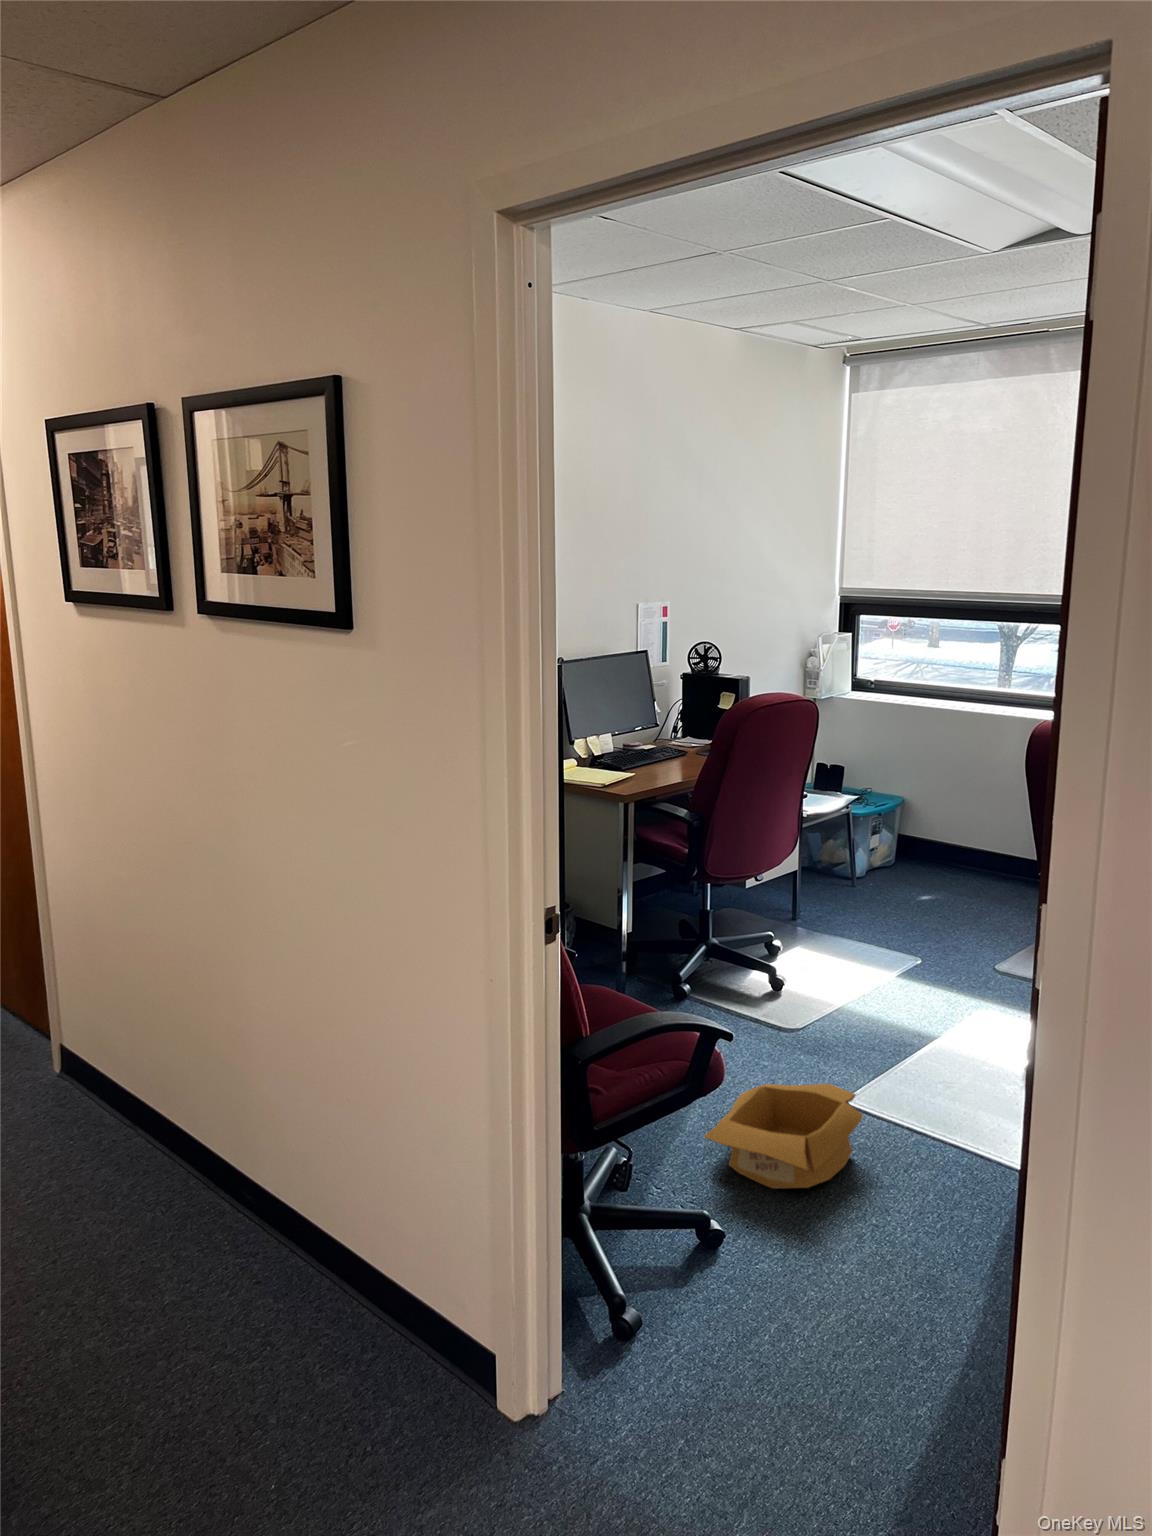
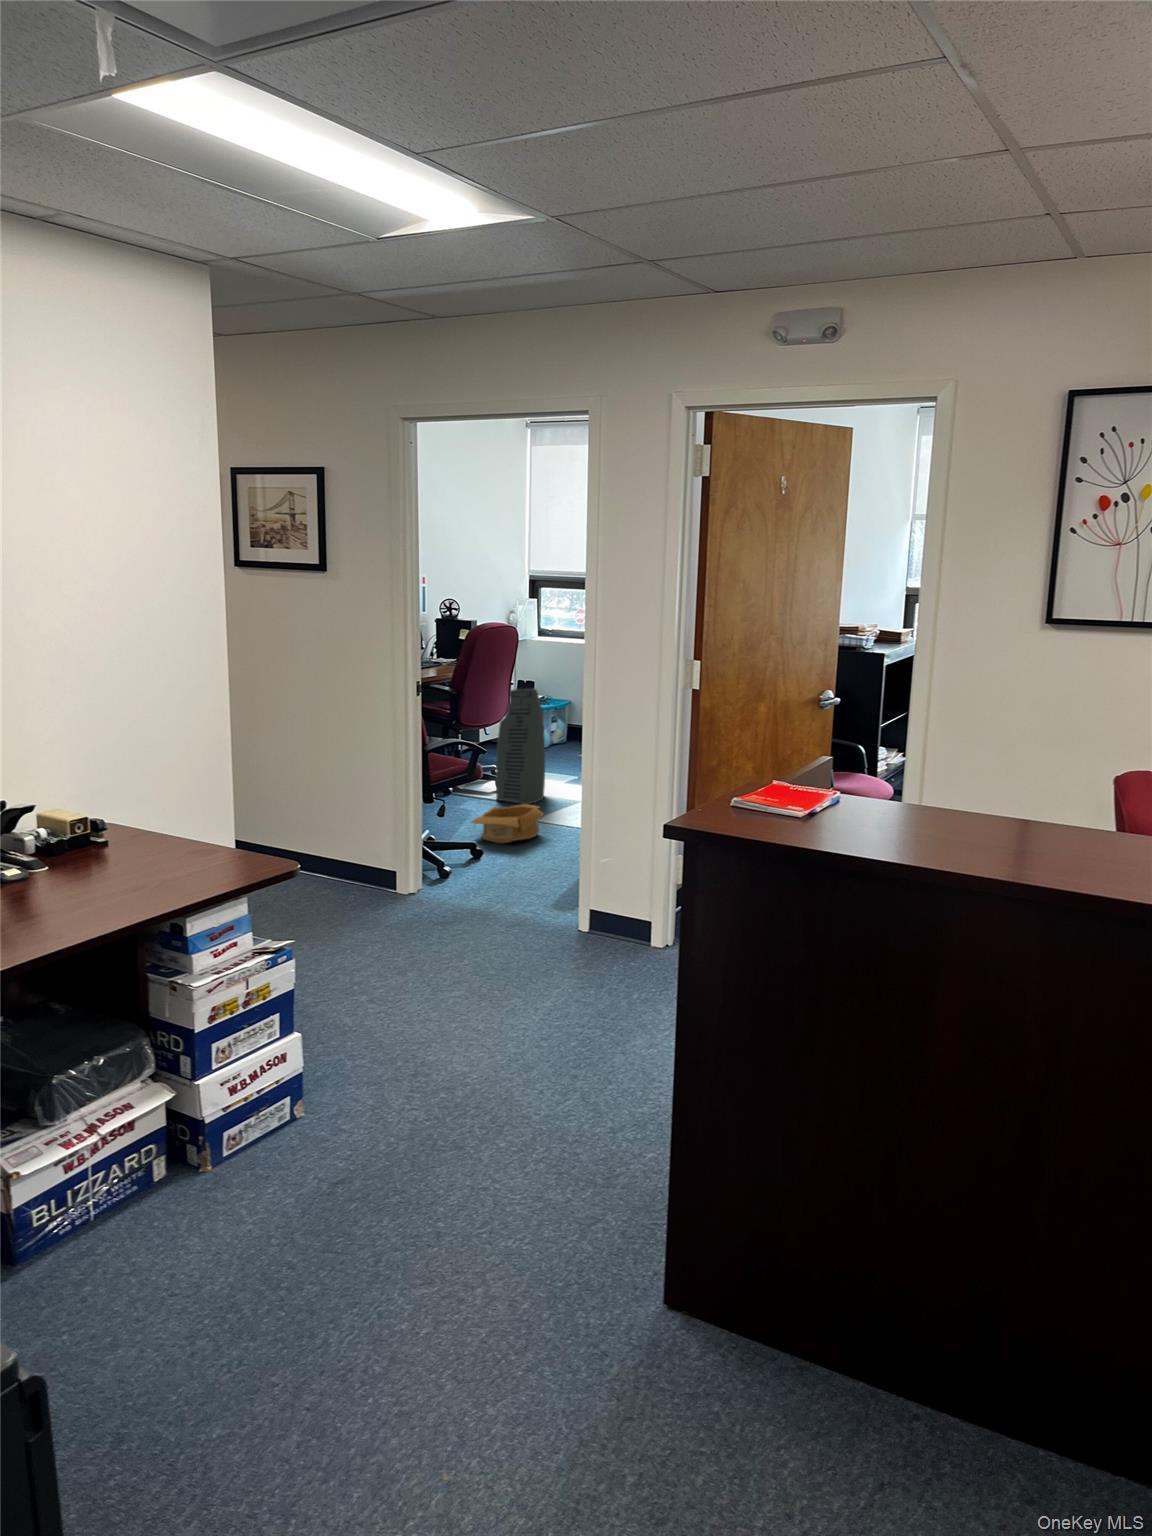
air purifier: none [770,820,864,1042] -> present [496,689,545,804]

